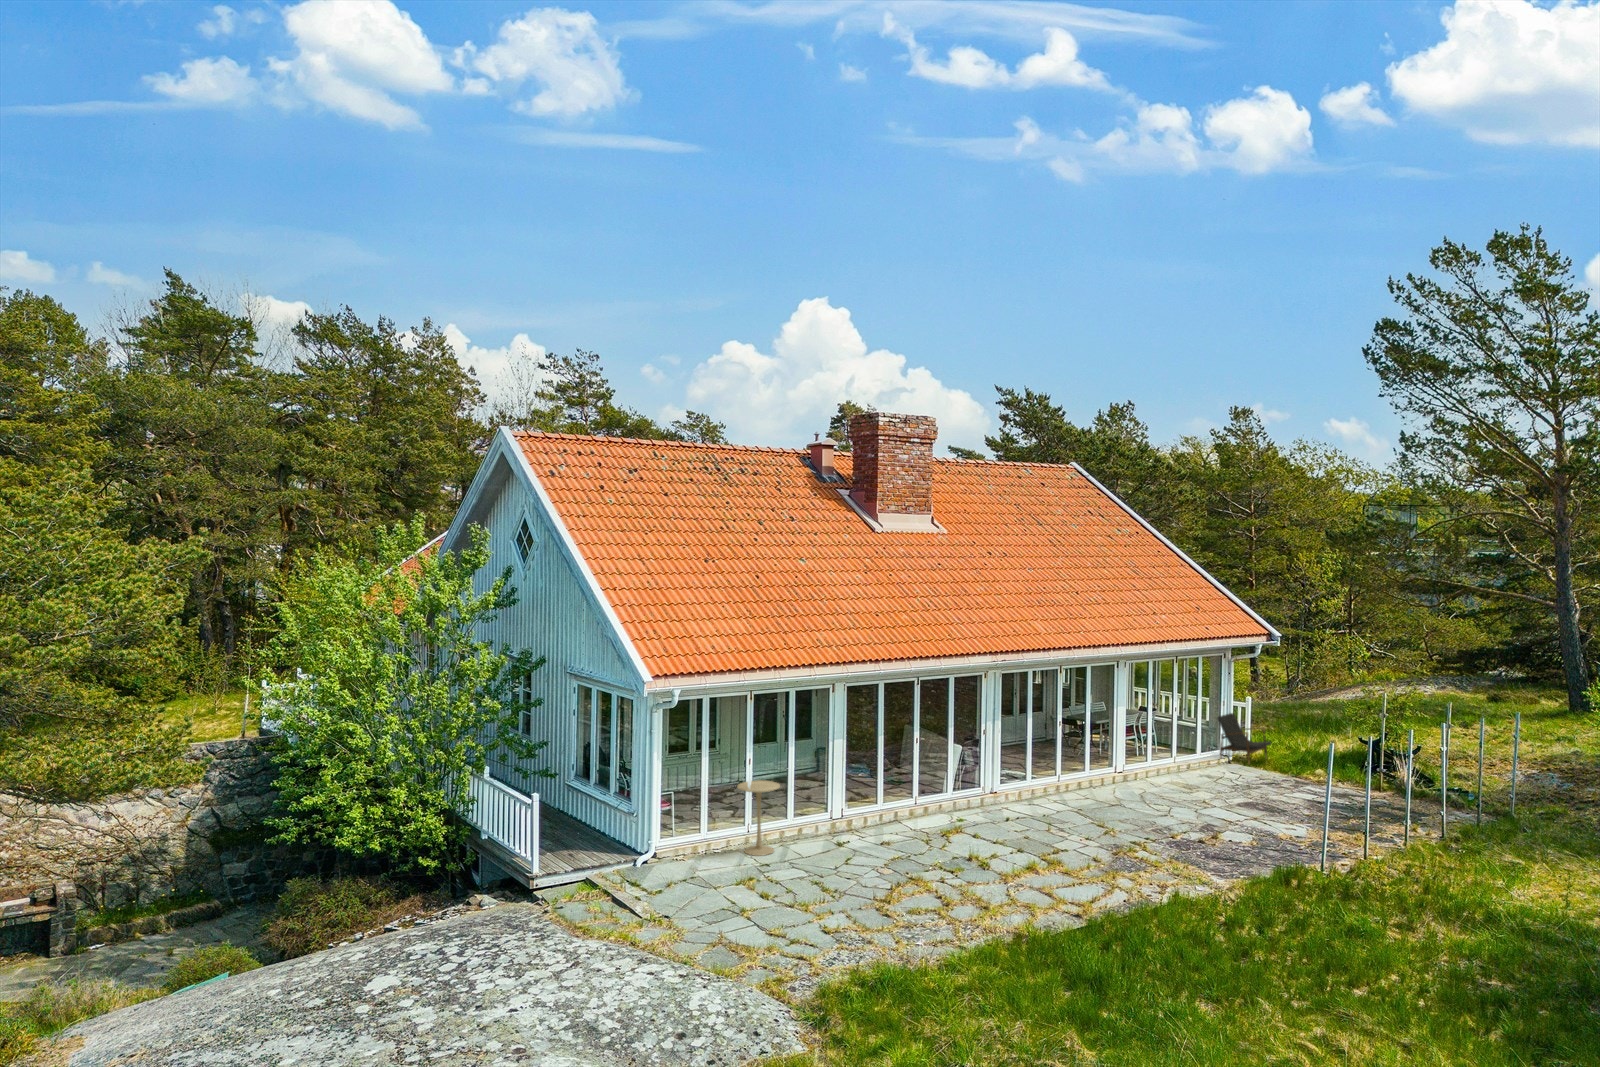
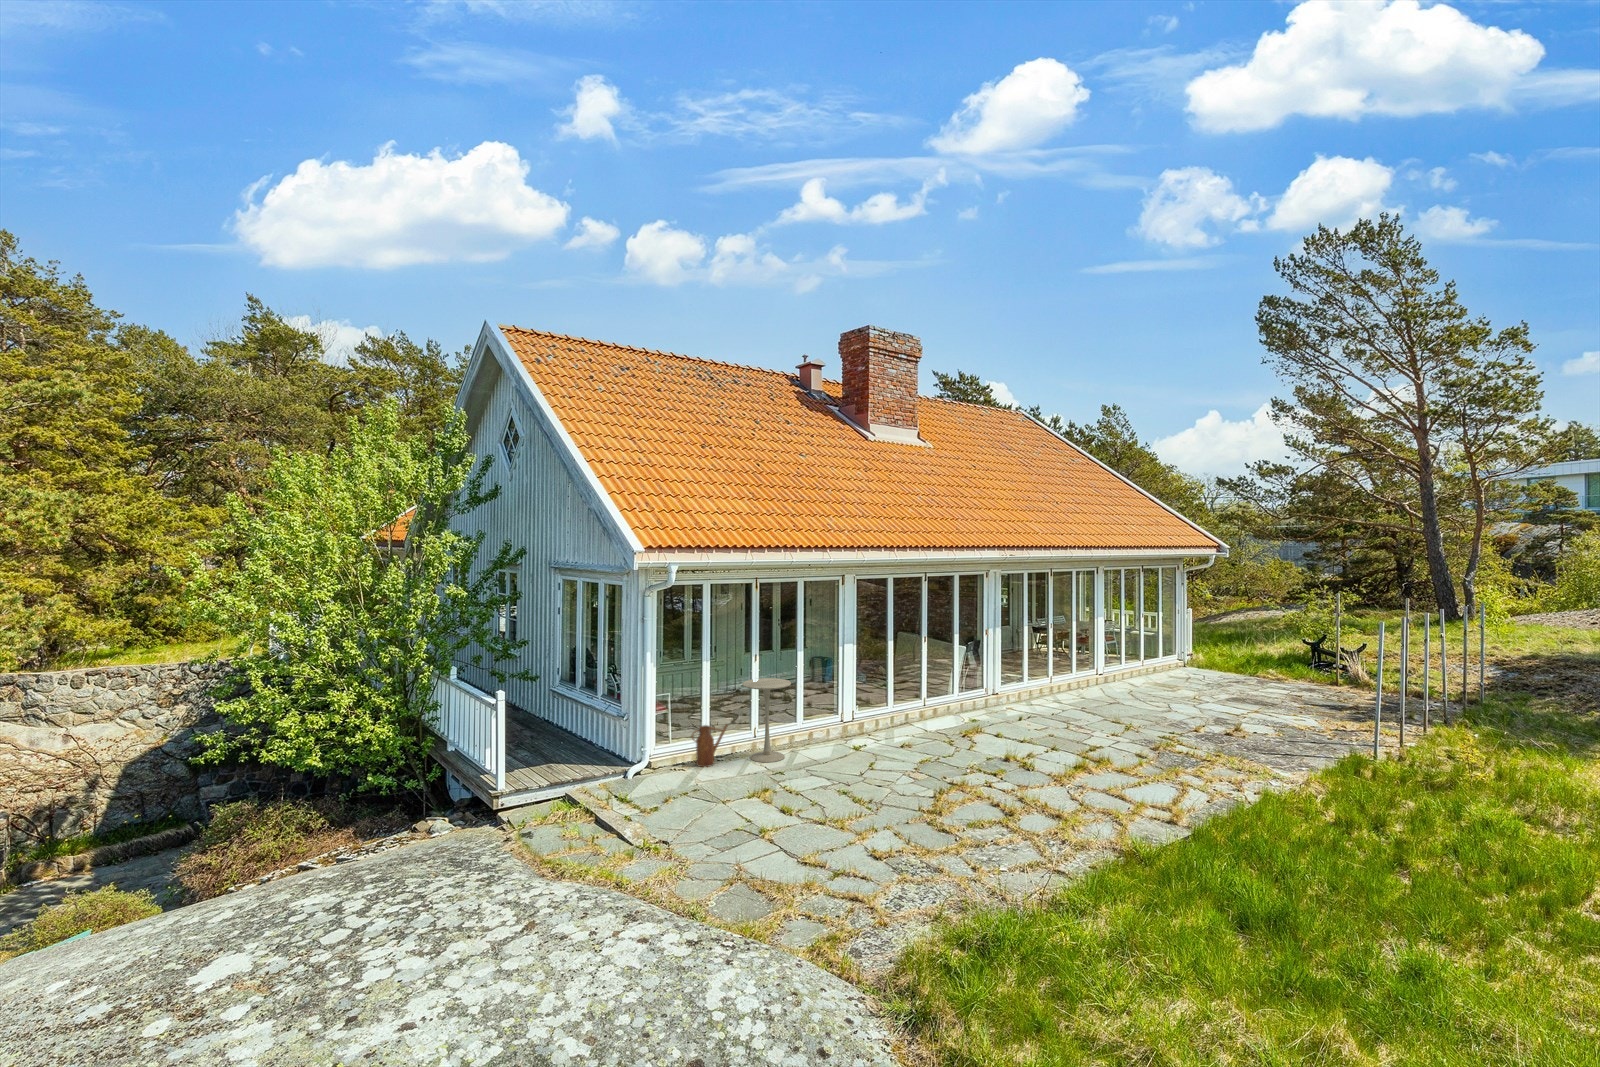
lounge chair: present [1217,713,1271,764] -> none [1179,623,1230,670]
watering can: none [692,821,725,858] -> present [691,724,728,767]

